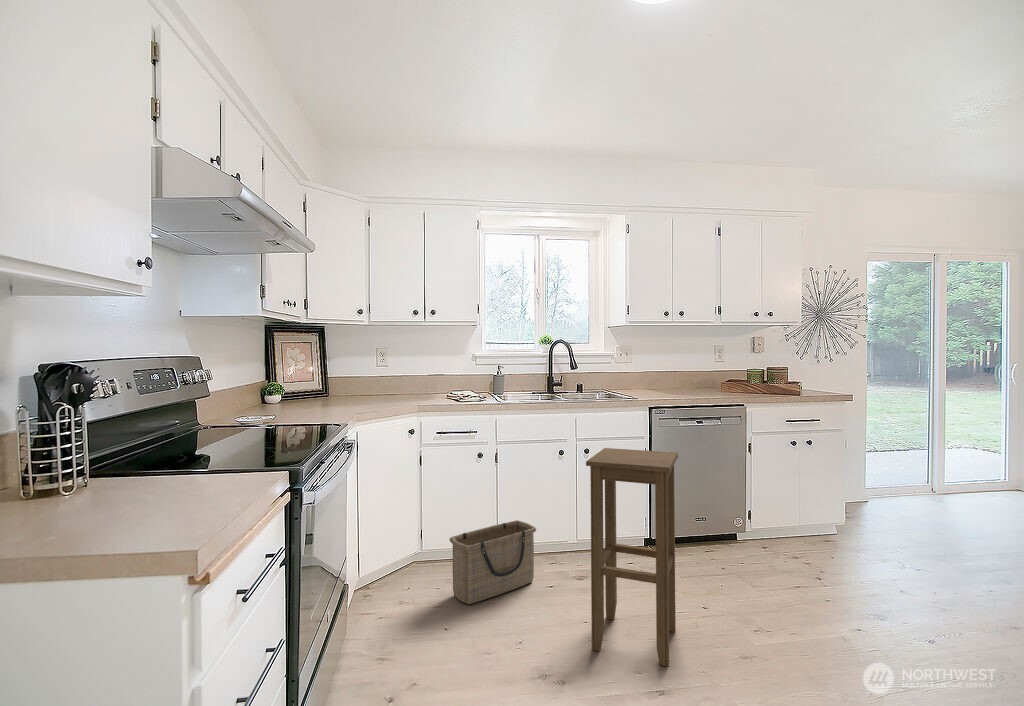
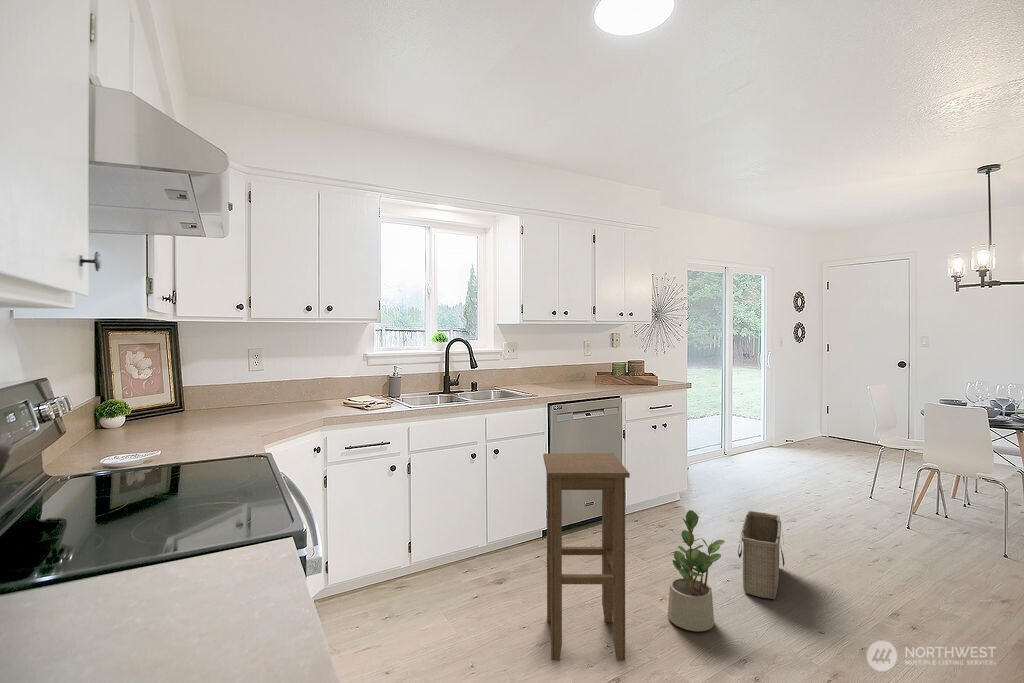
basket: present [450,520,536,604] -> present [738,511,785,599]
potted plant: none [741,523,814,661] -> present [668,510,725,631]

